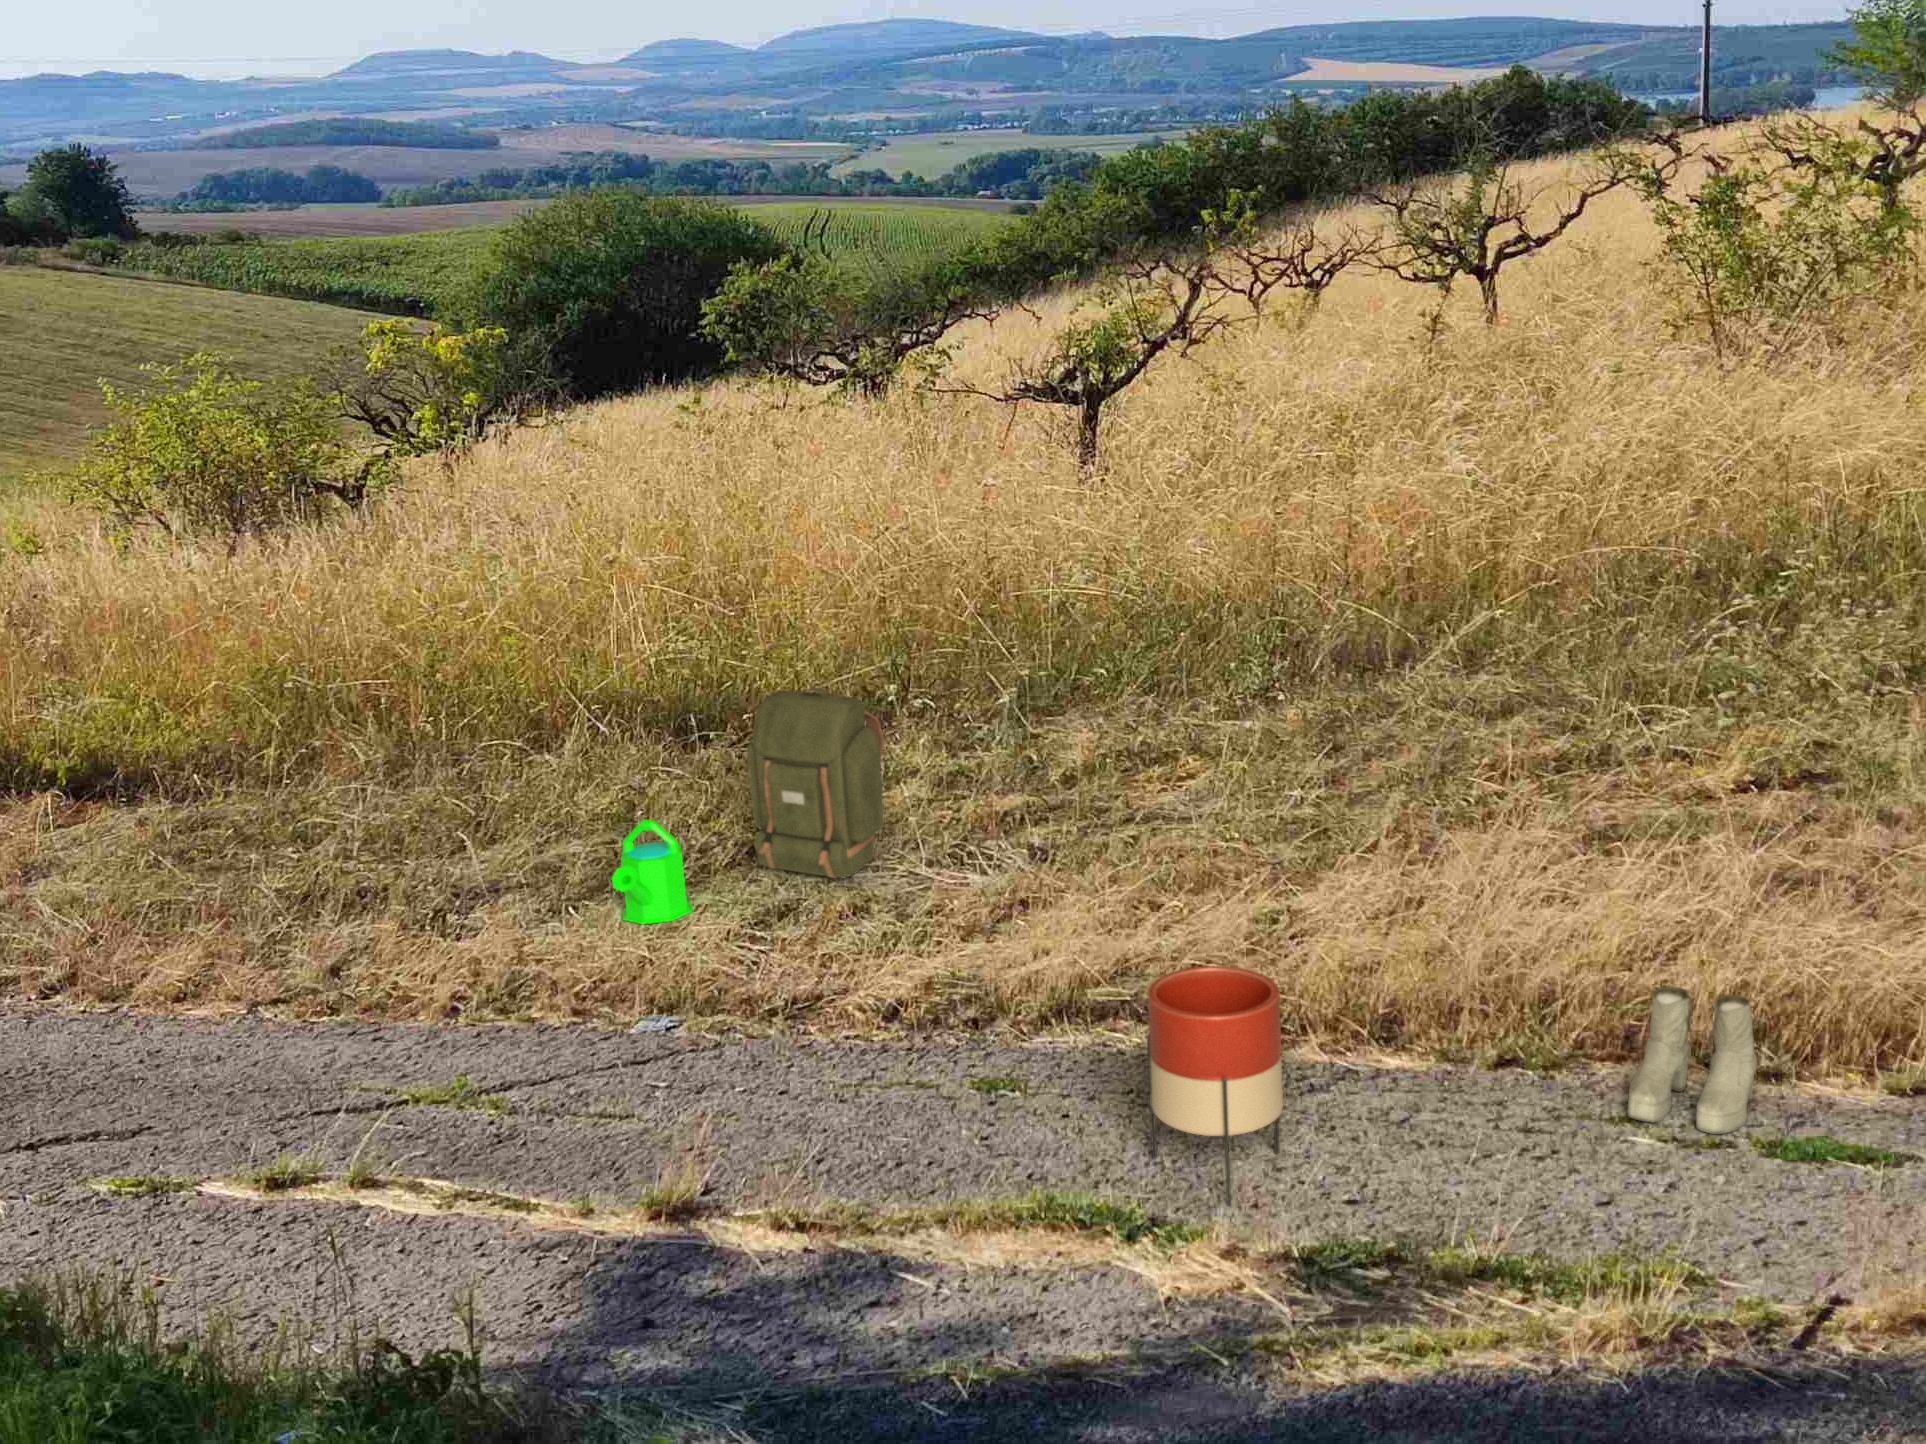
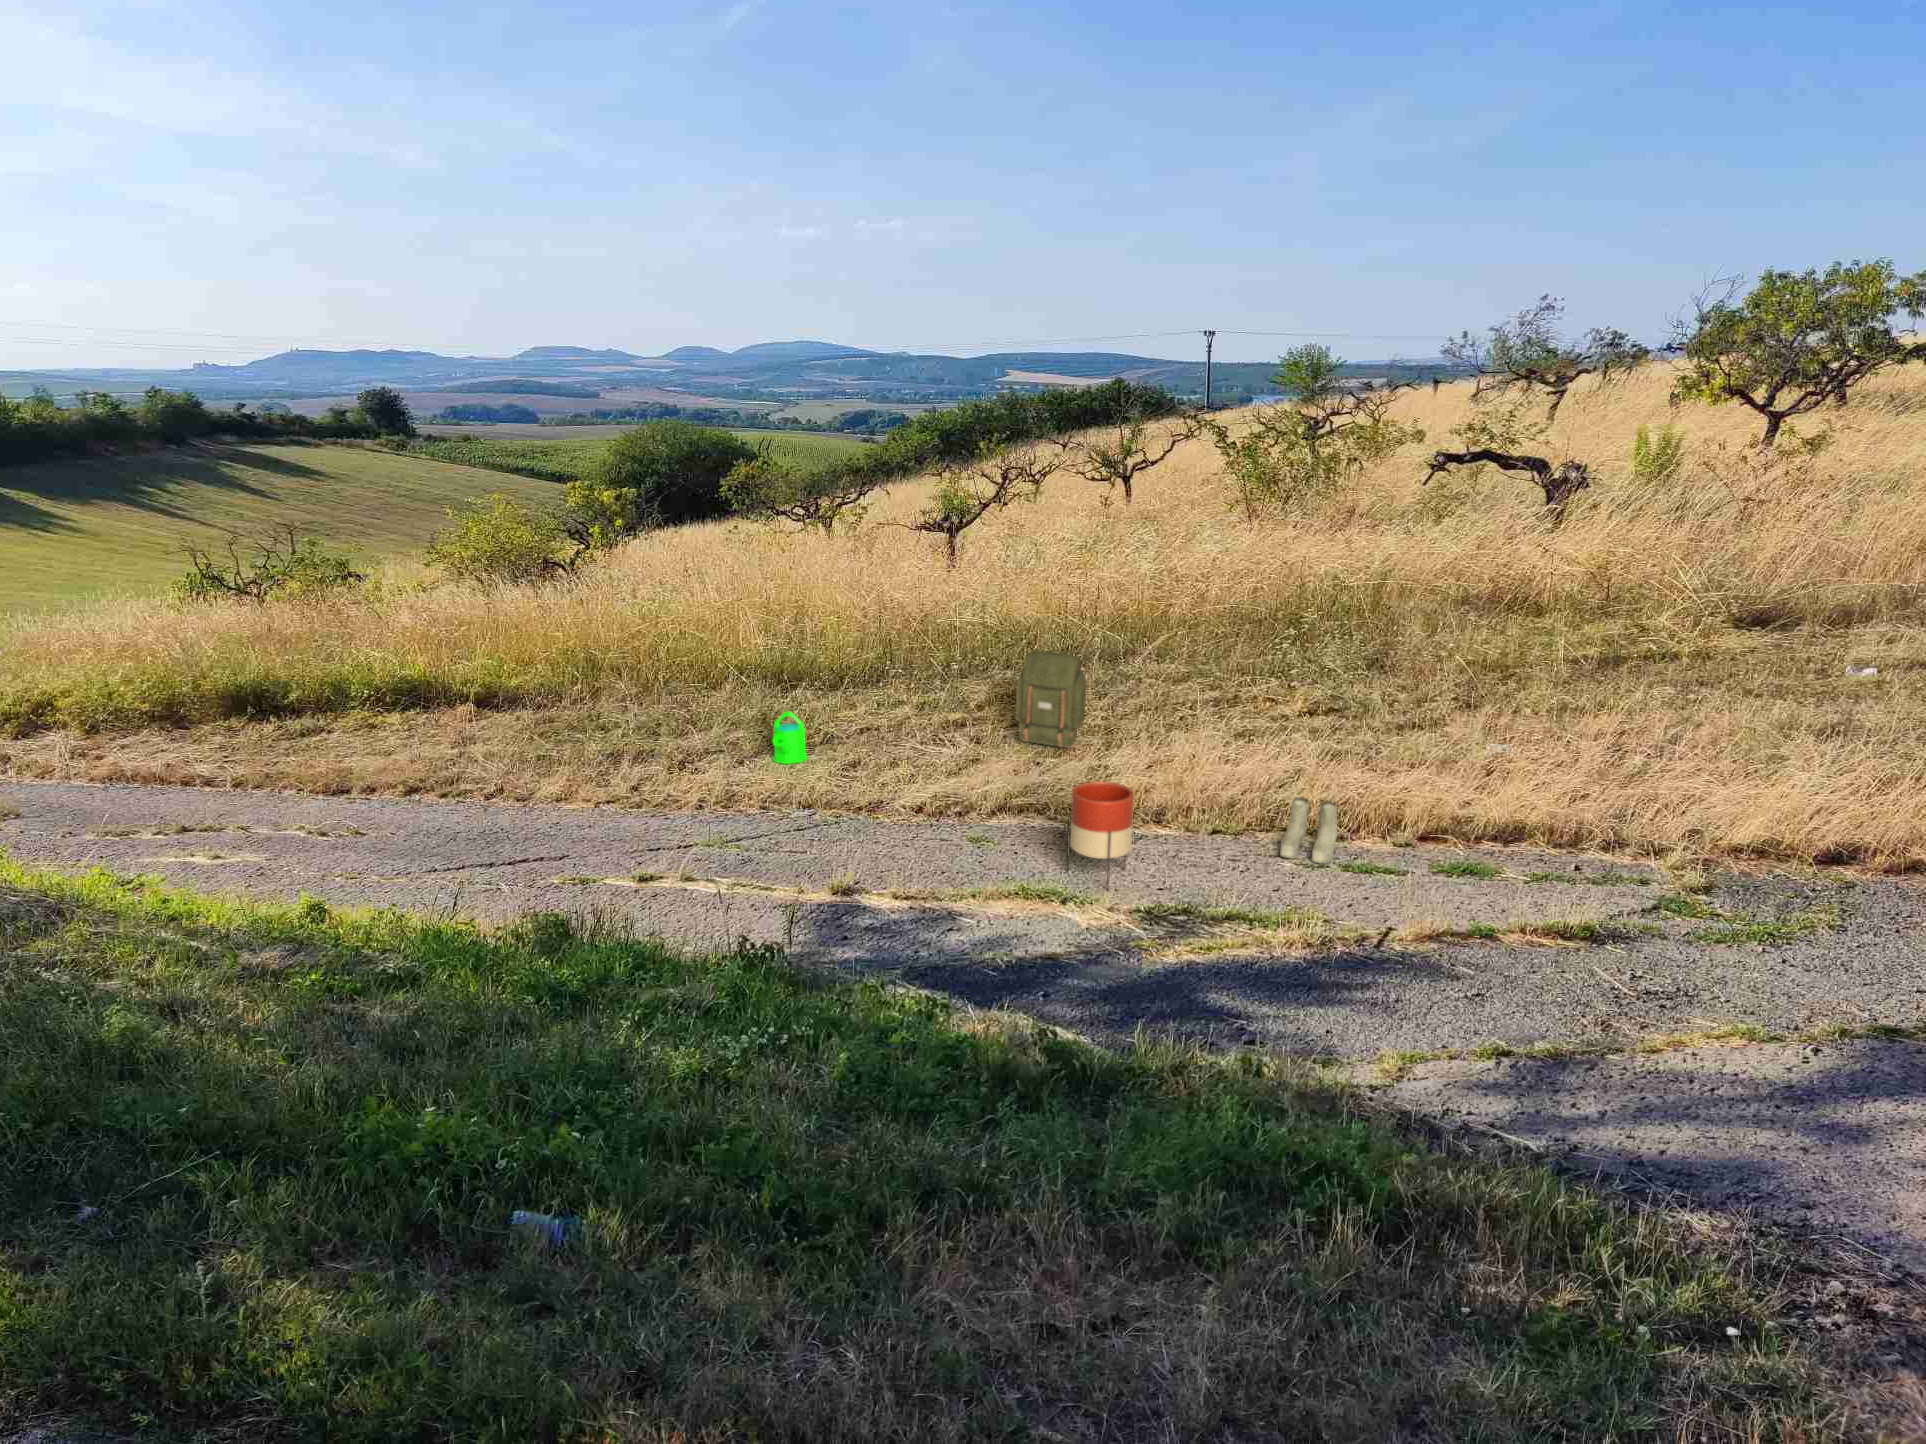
backpack: present [747,687,884,879] -> present [1016,649,1087,748]

